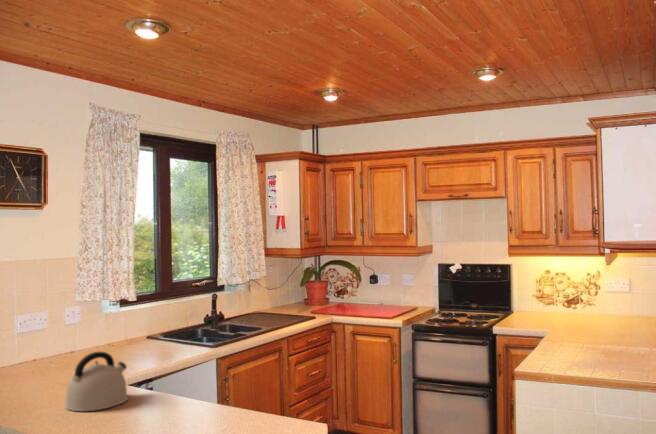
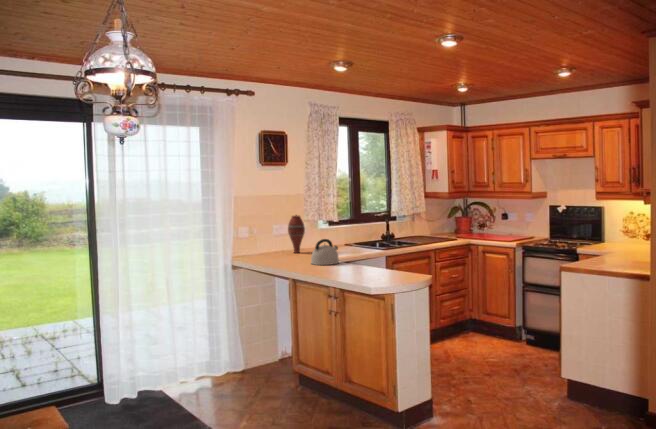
vase: none [31,295,66,368] -> present [288,215,305,253]

